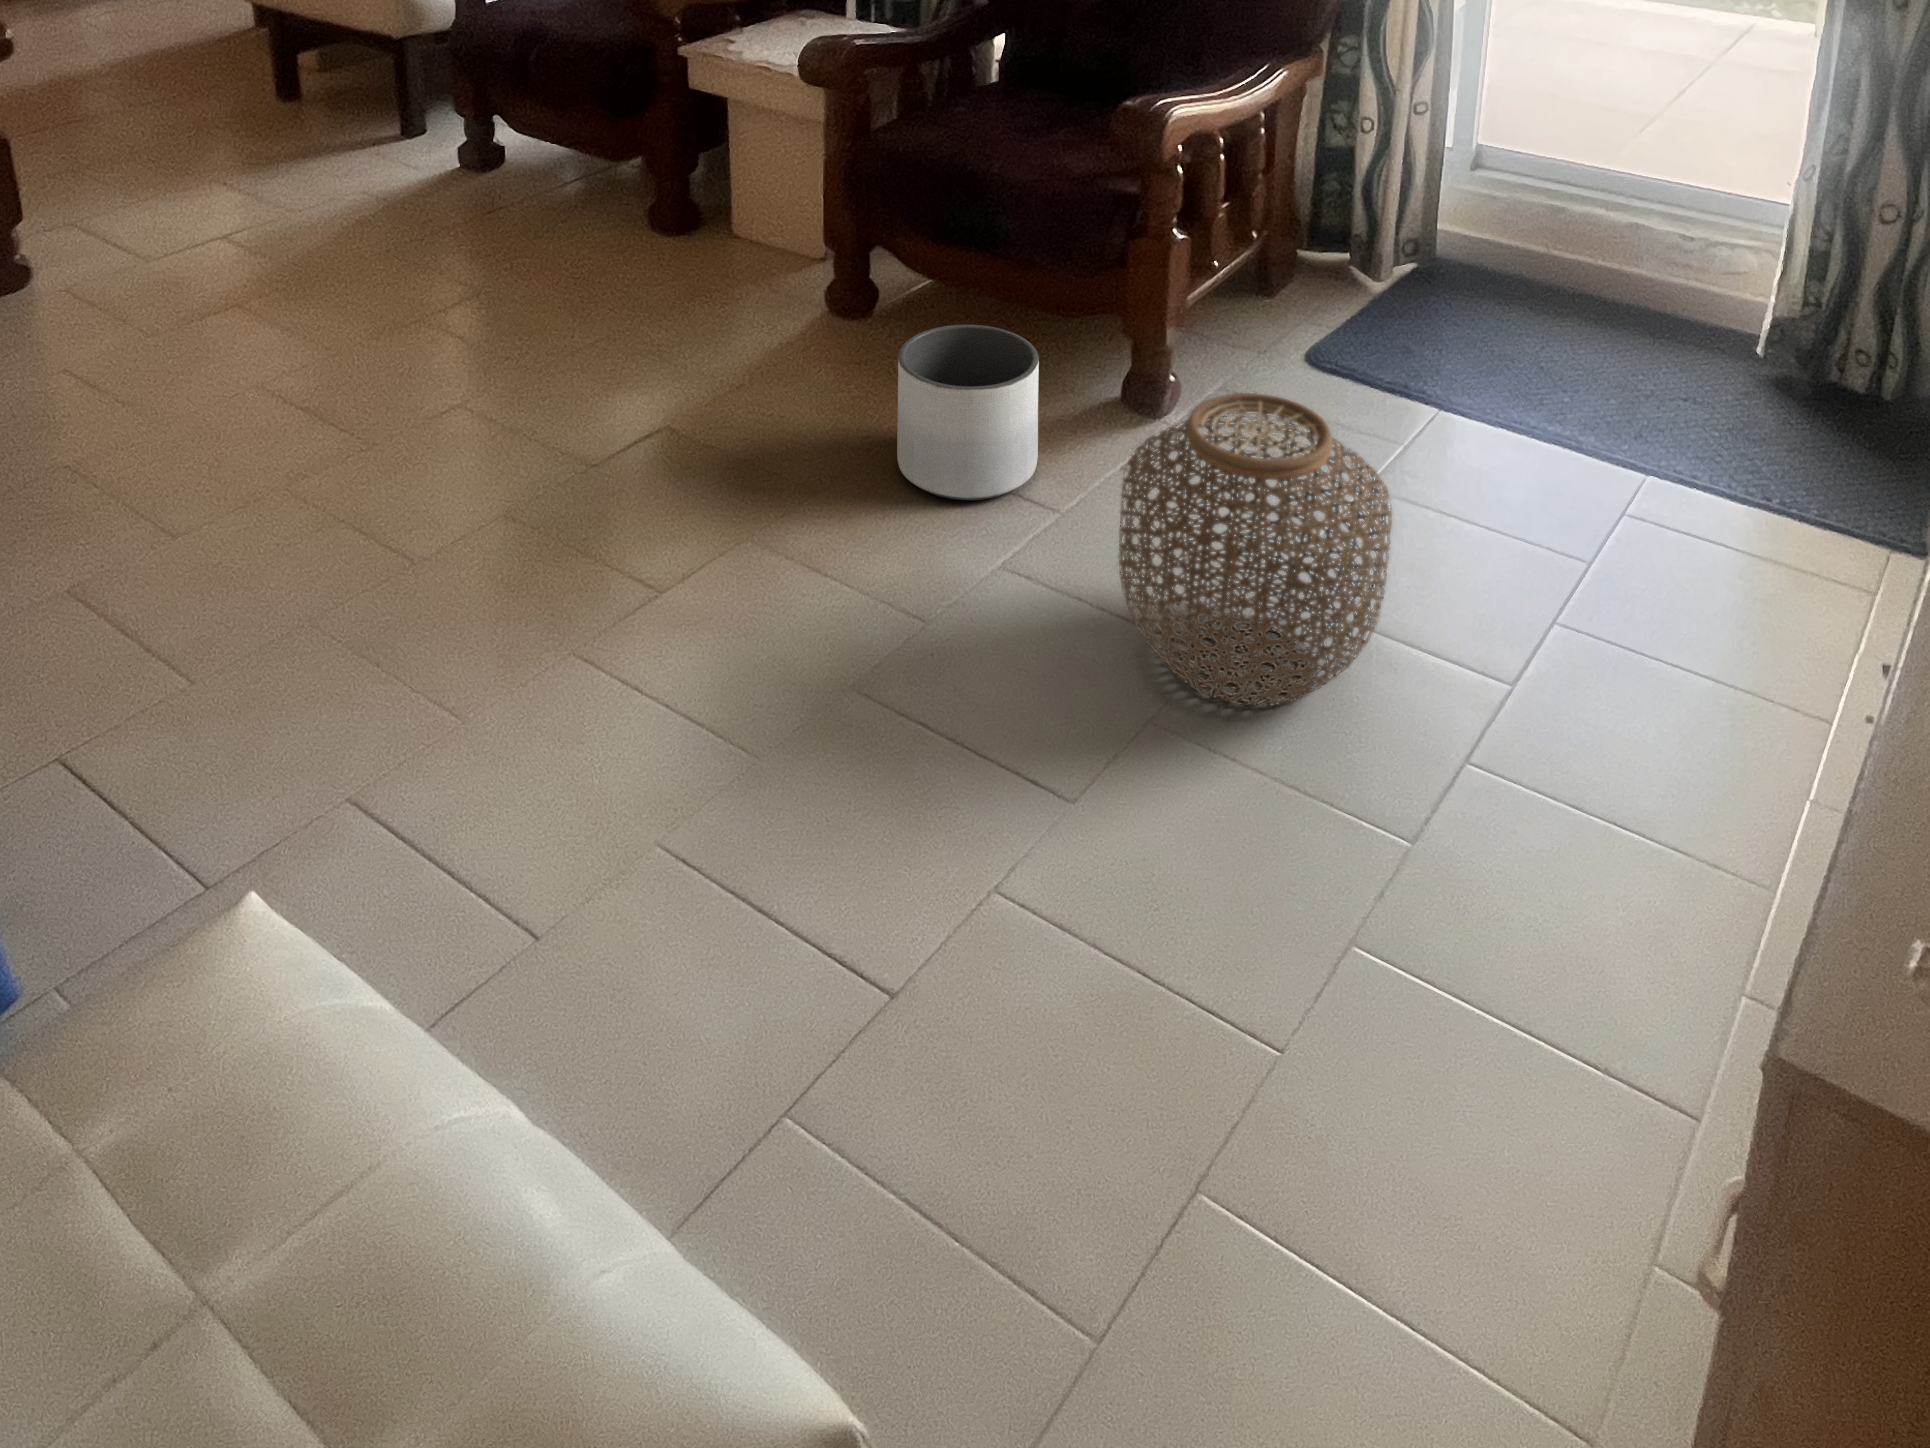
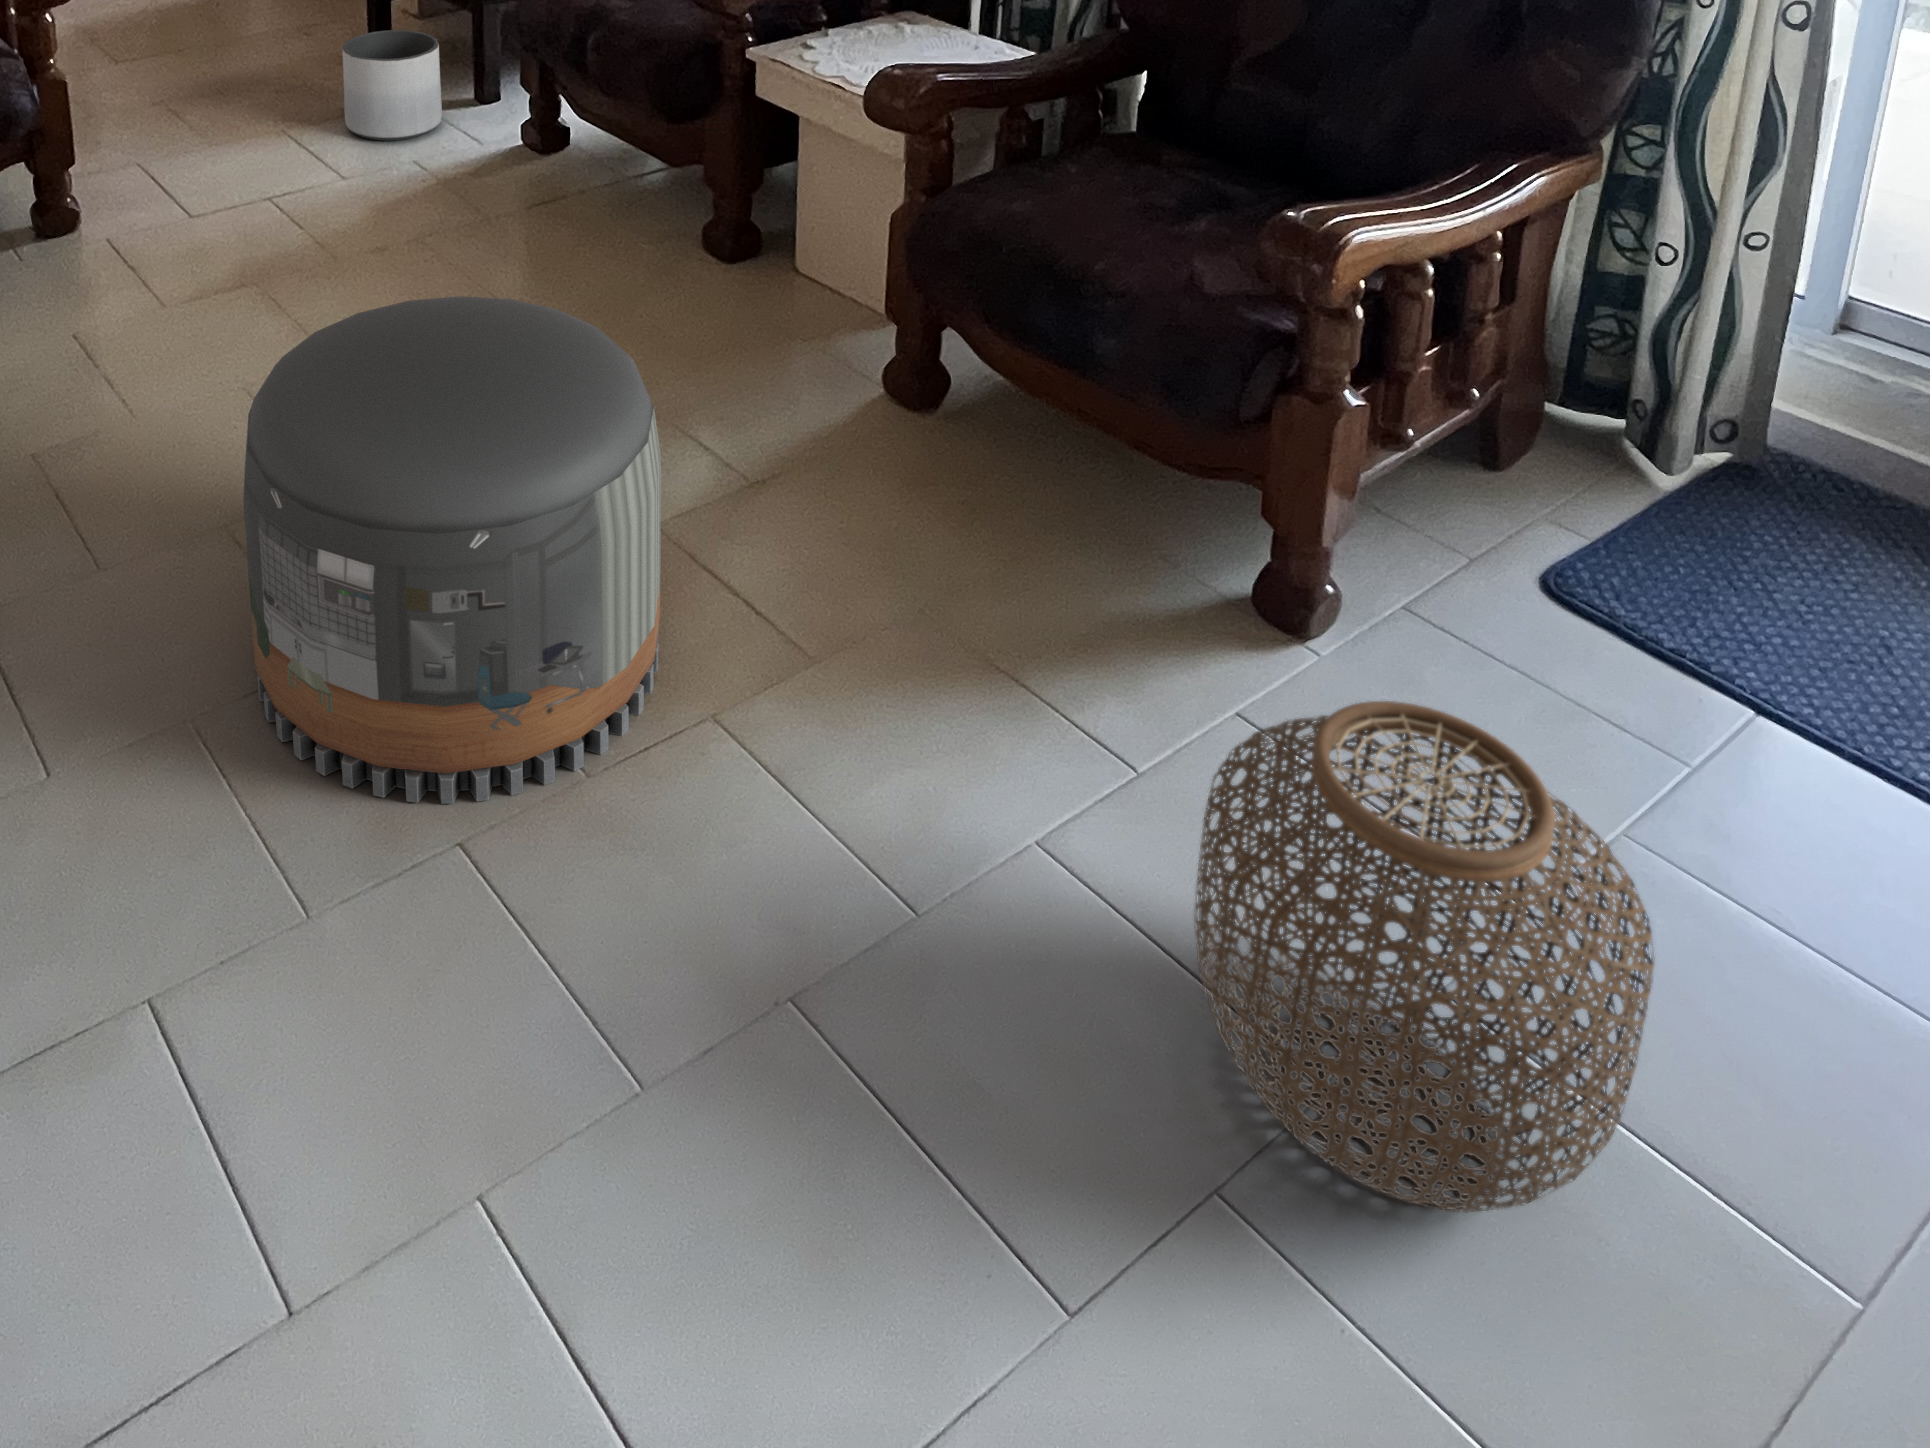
pouf: none [329,249,694,646] -> present [243,296,661,804]
planter: present [897,325,1039,500] -> present [342,30,442,141]

